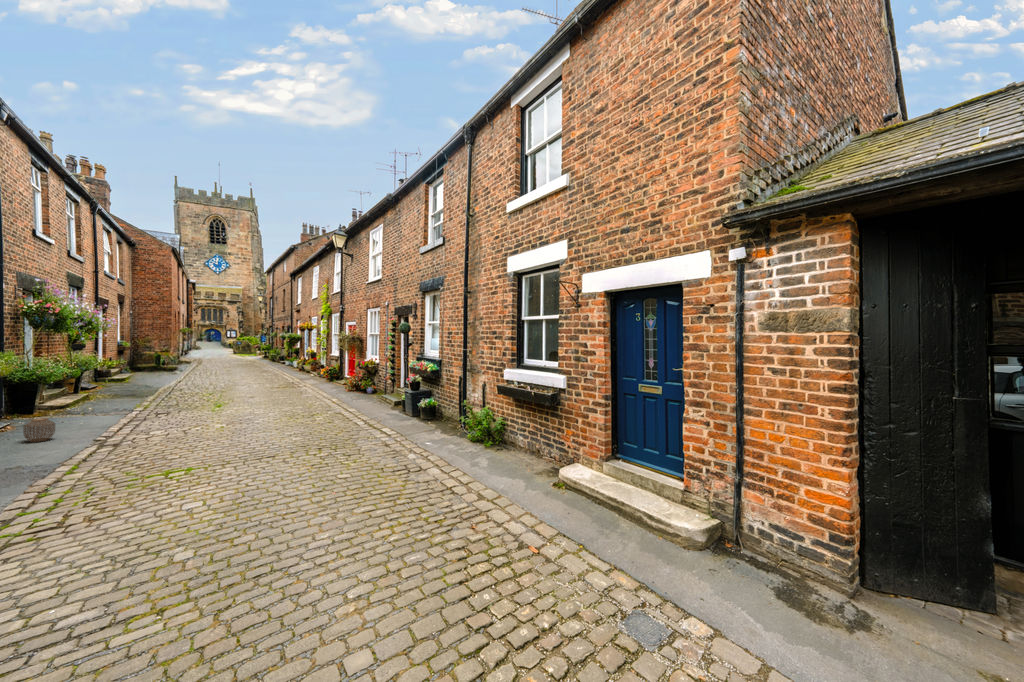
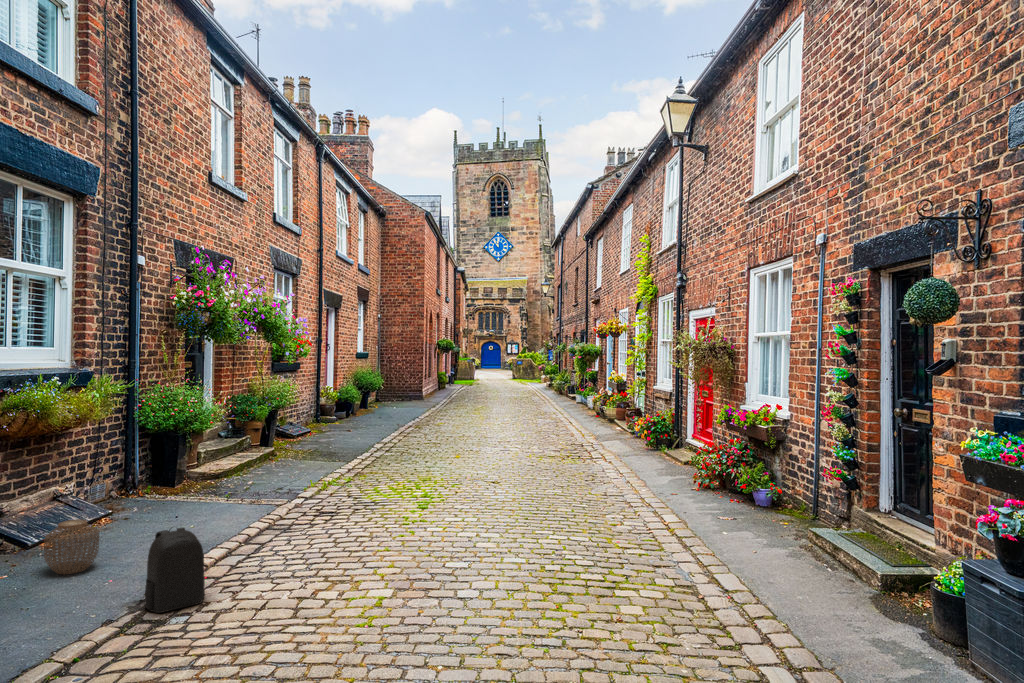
backpack: none [102,412,132,444] -> present [145,528,205,613]

